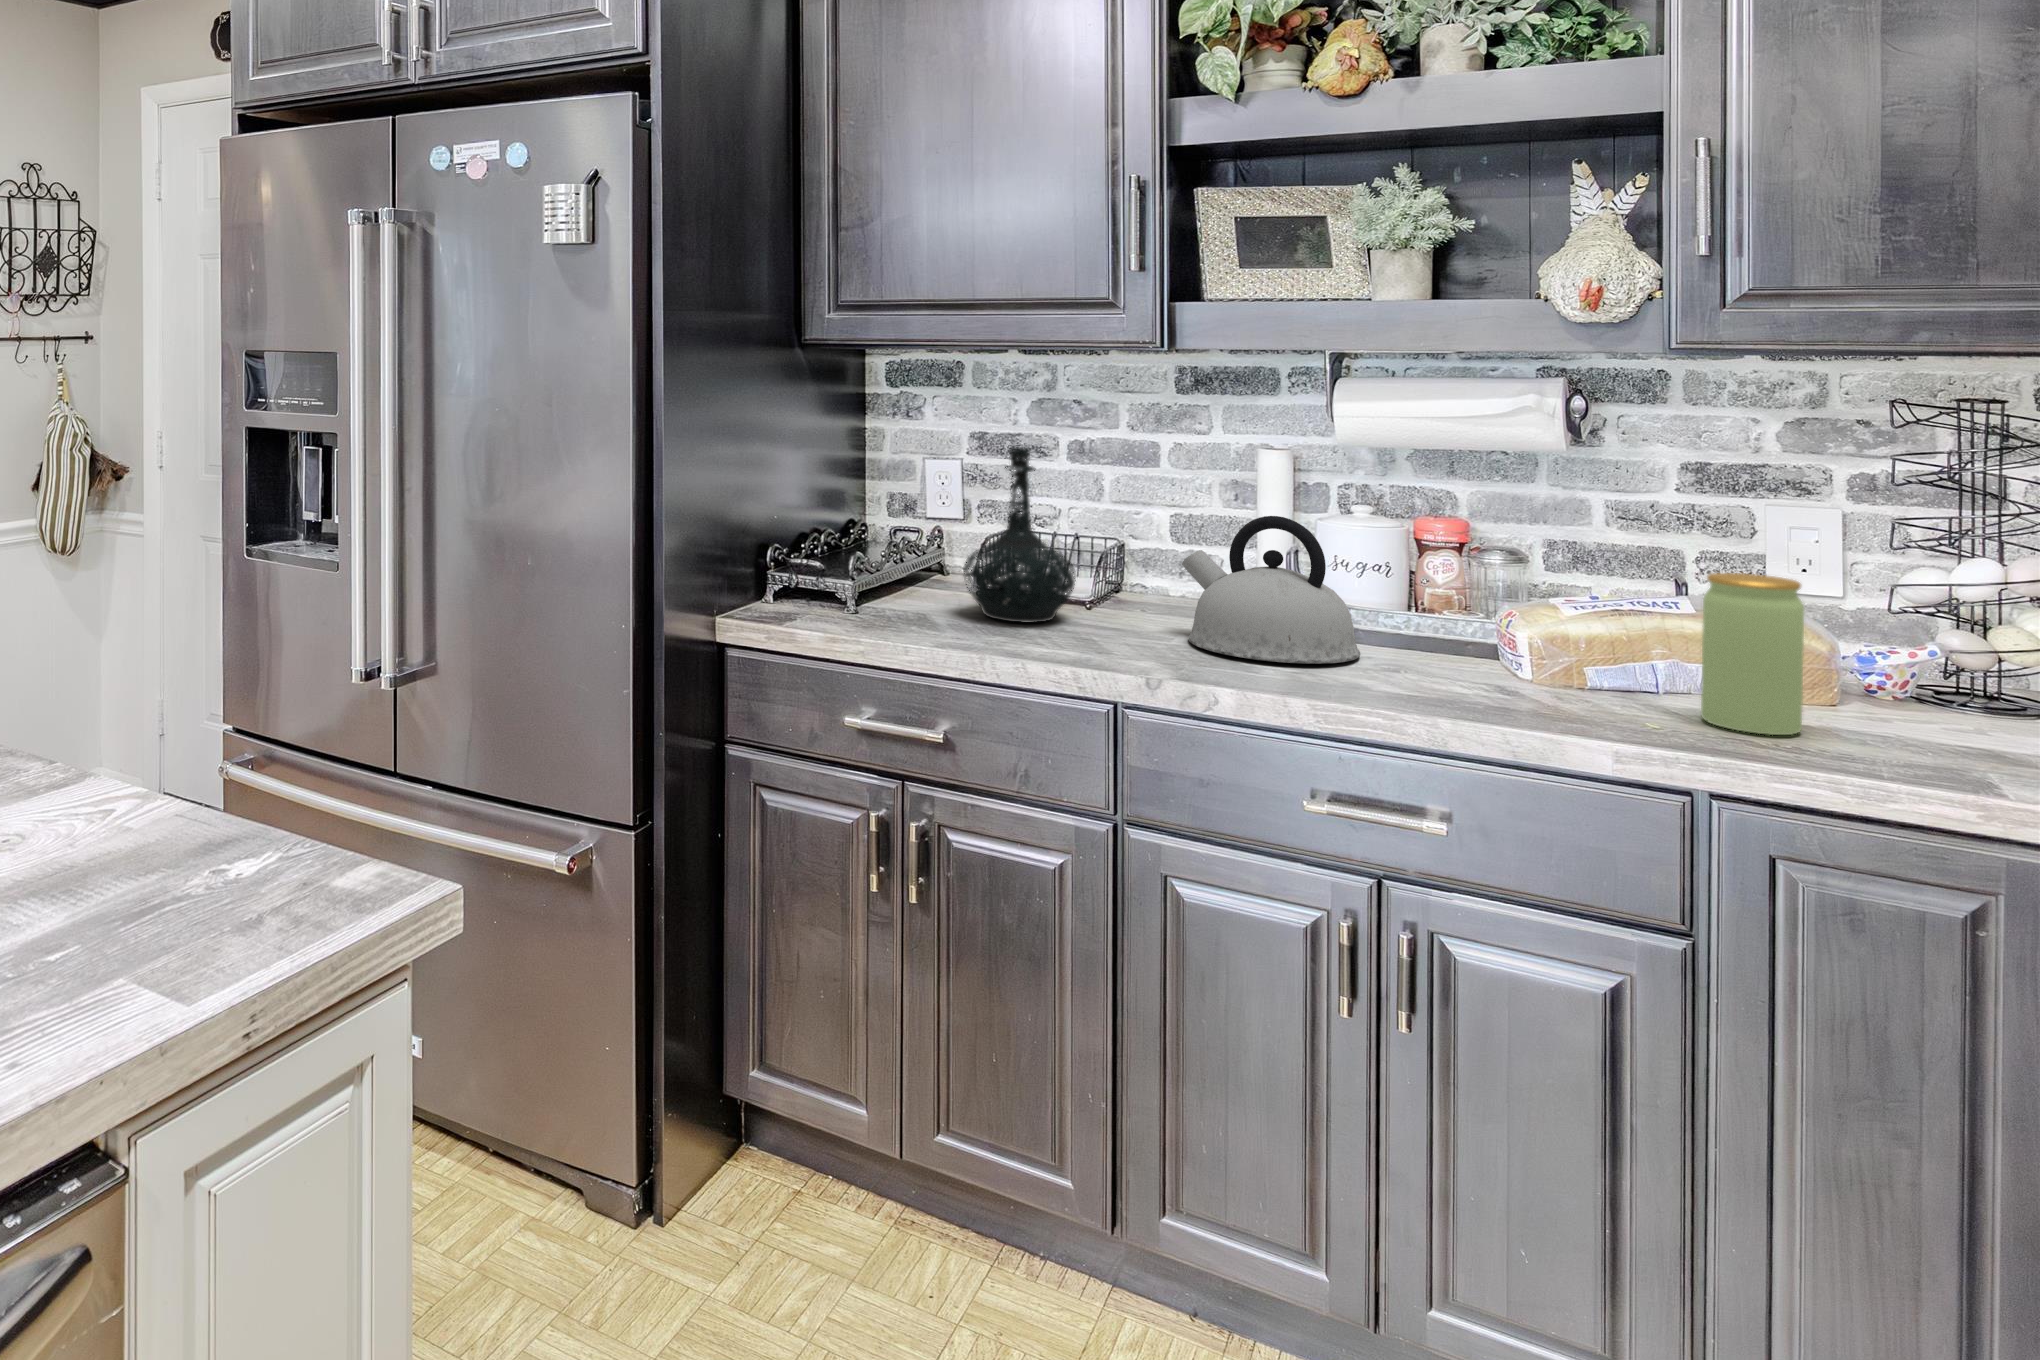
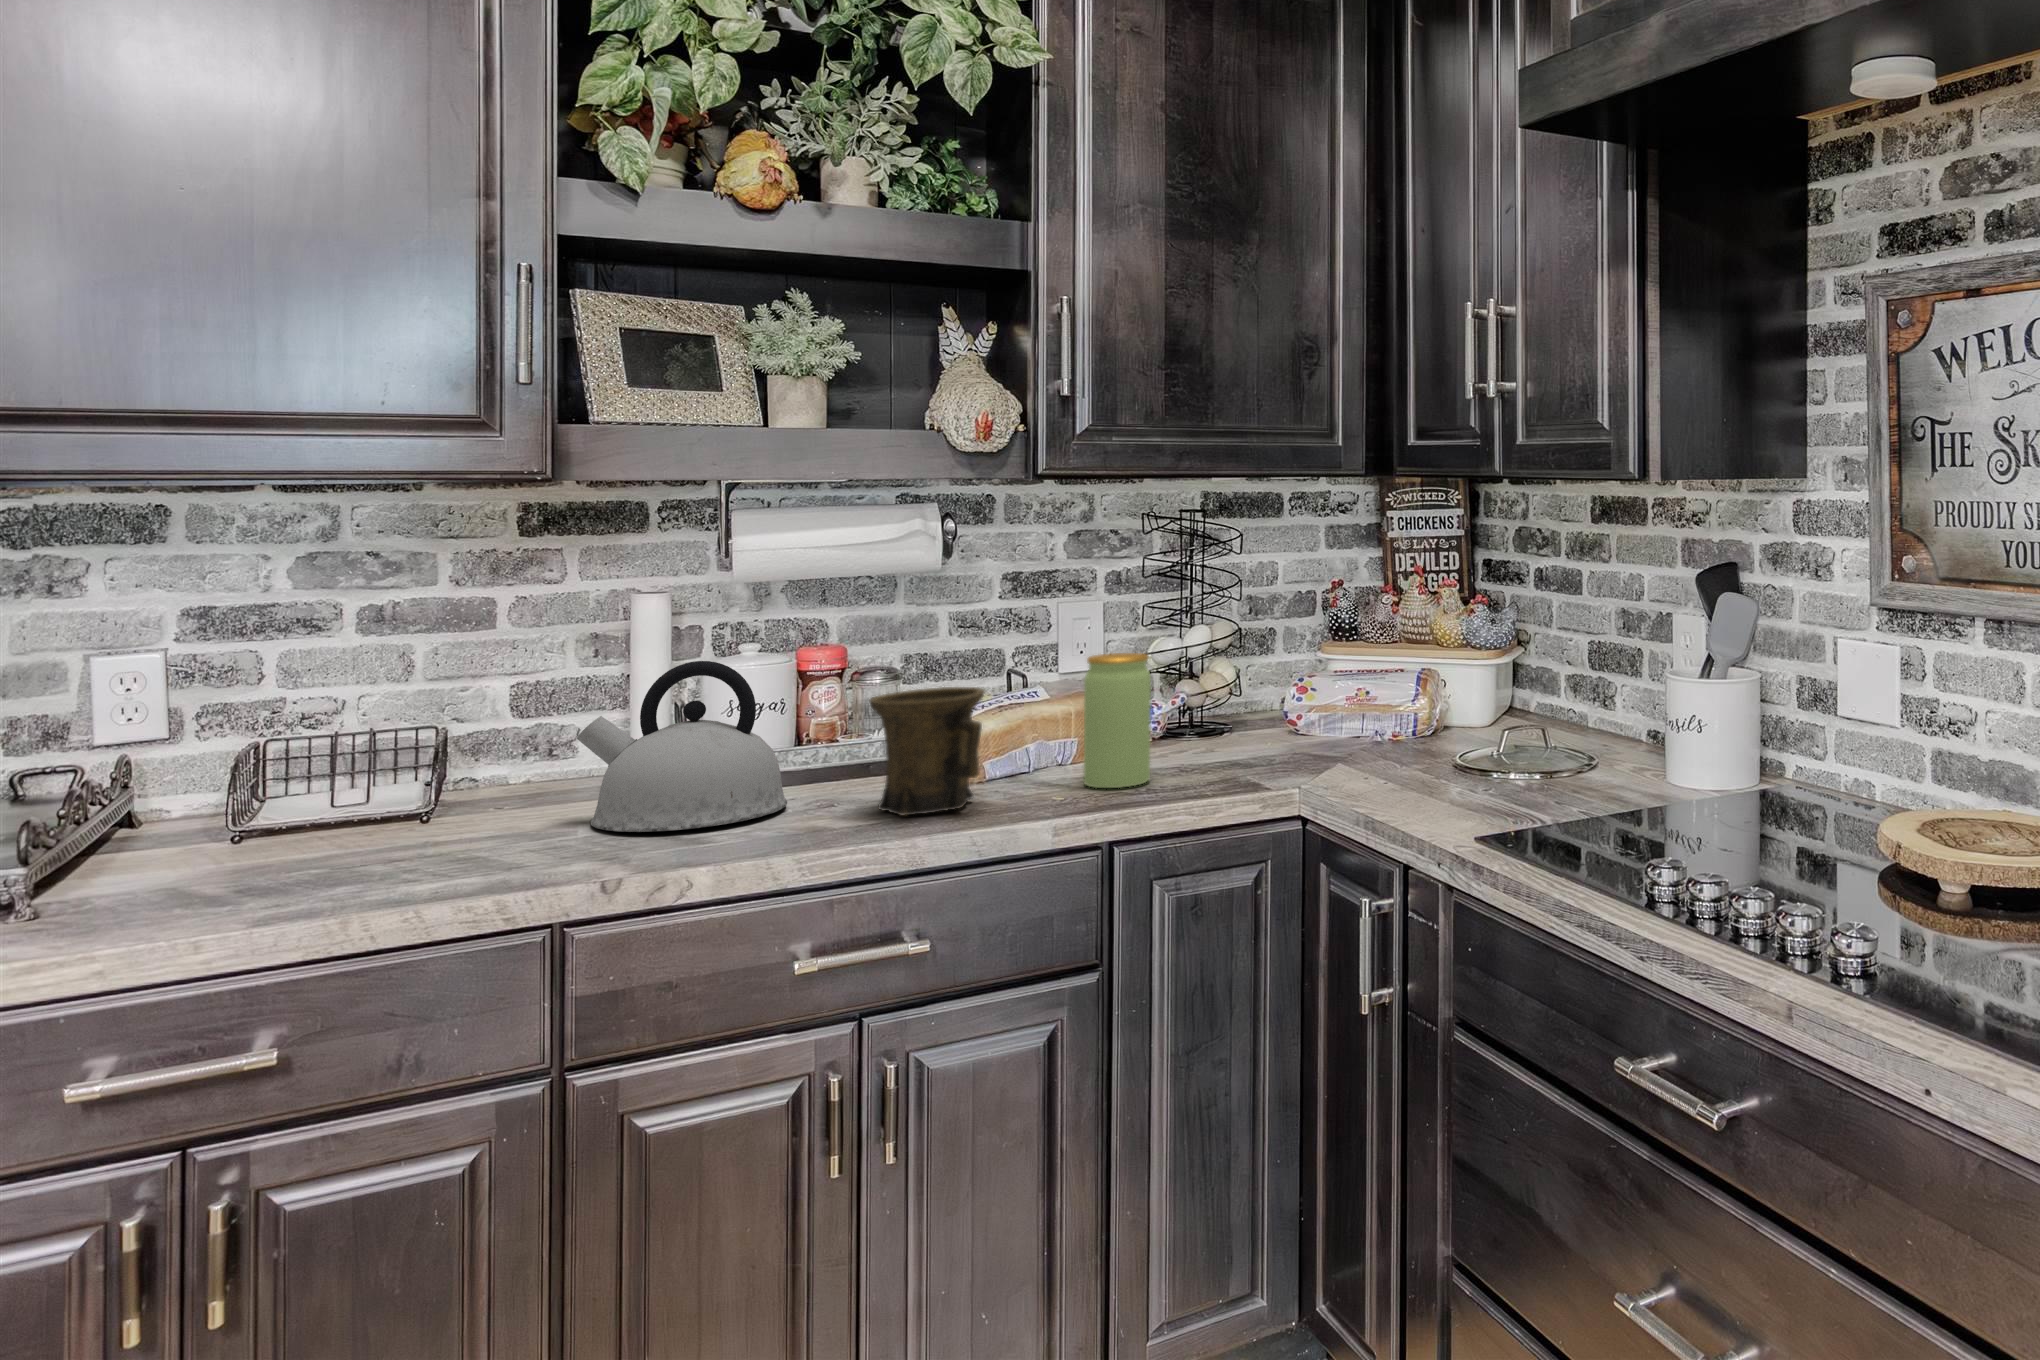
bottle: present [964,447,1076,623] -> none [242,614,428,863]
mug: none [1420,574,1555,704] -> present [869,687,984,815]

